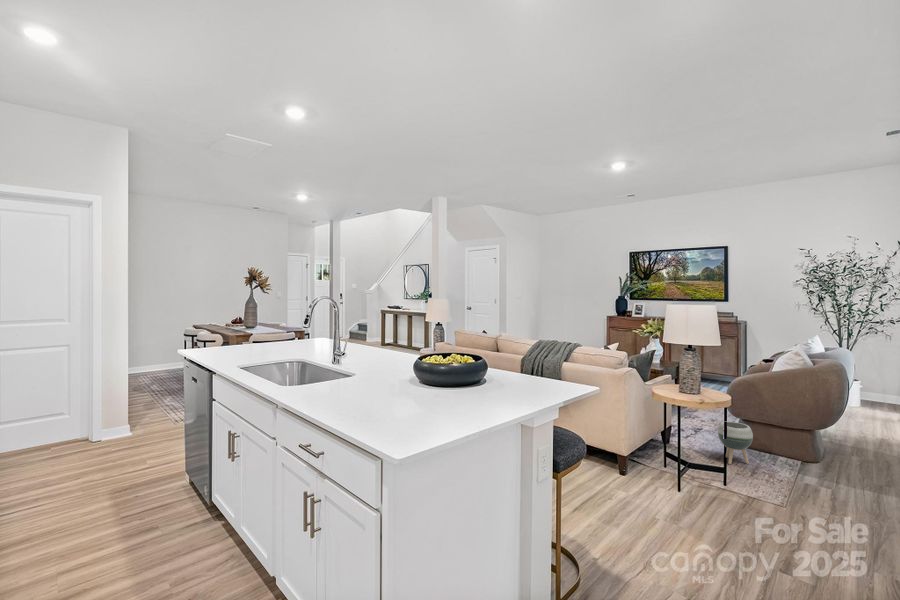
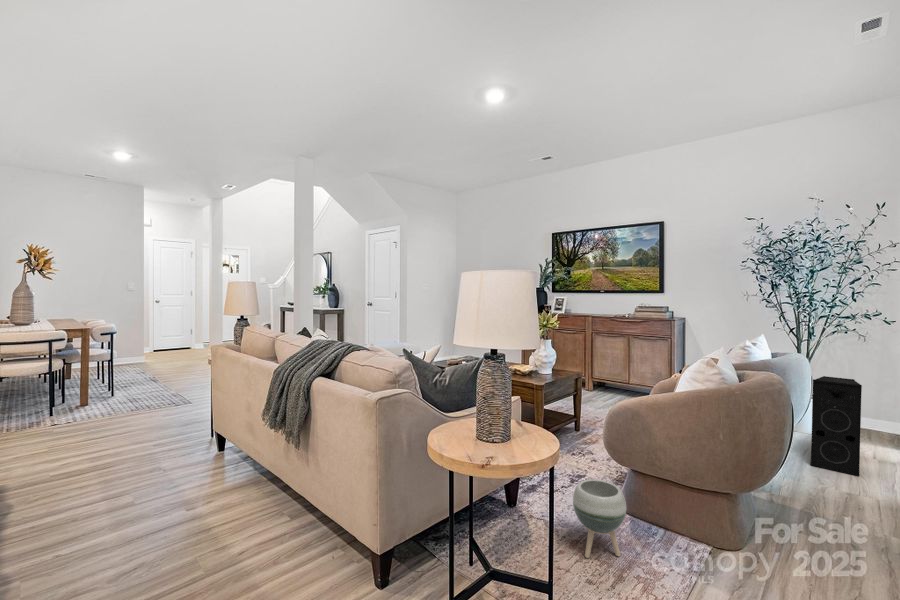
speaker: none [853,364,889,430] -> present [811,376,862,476]

